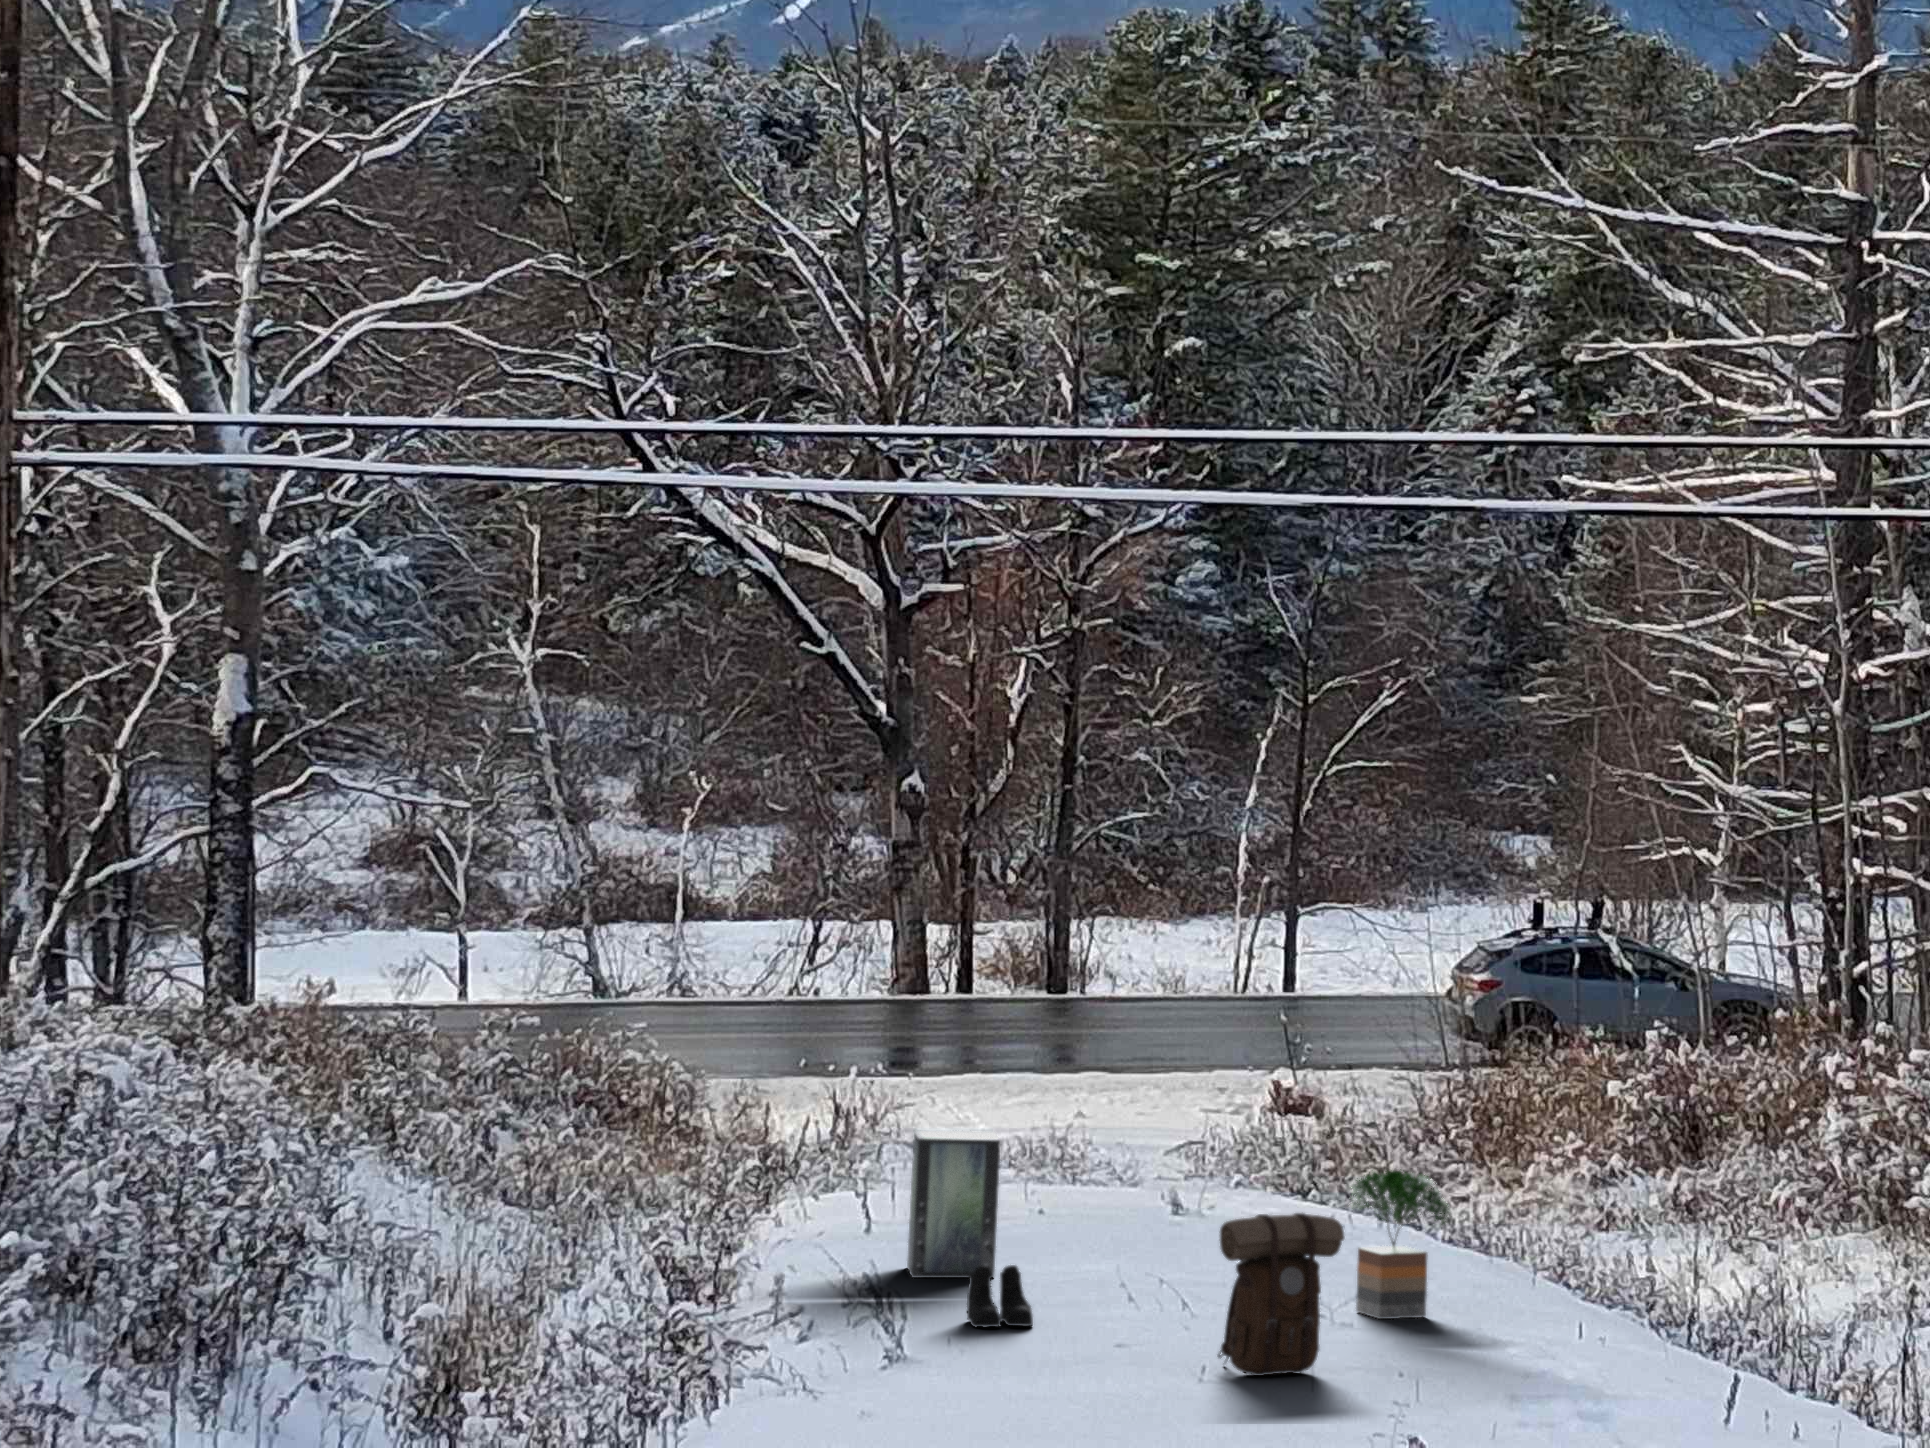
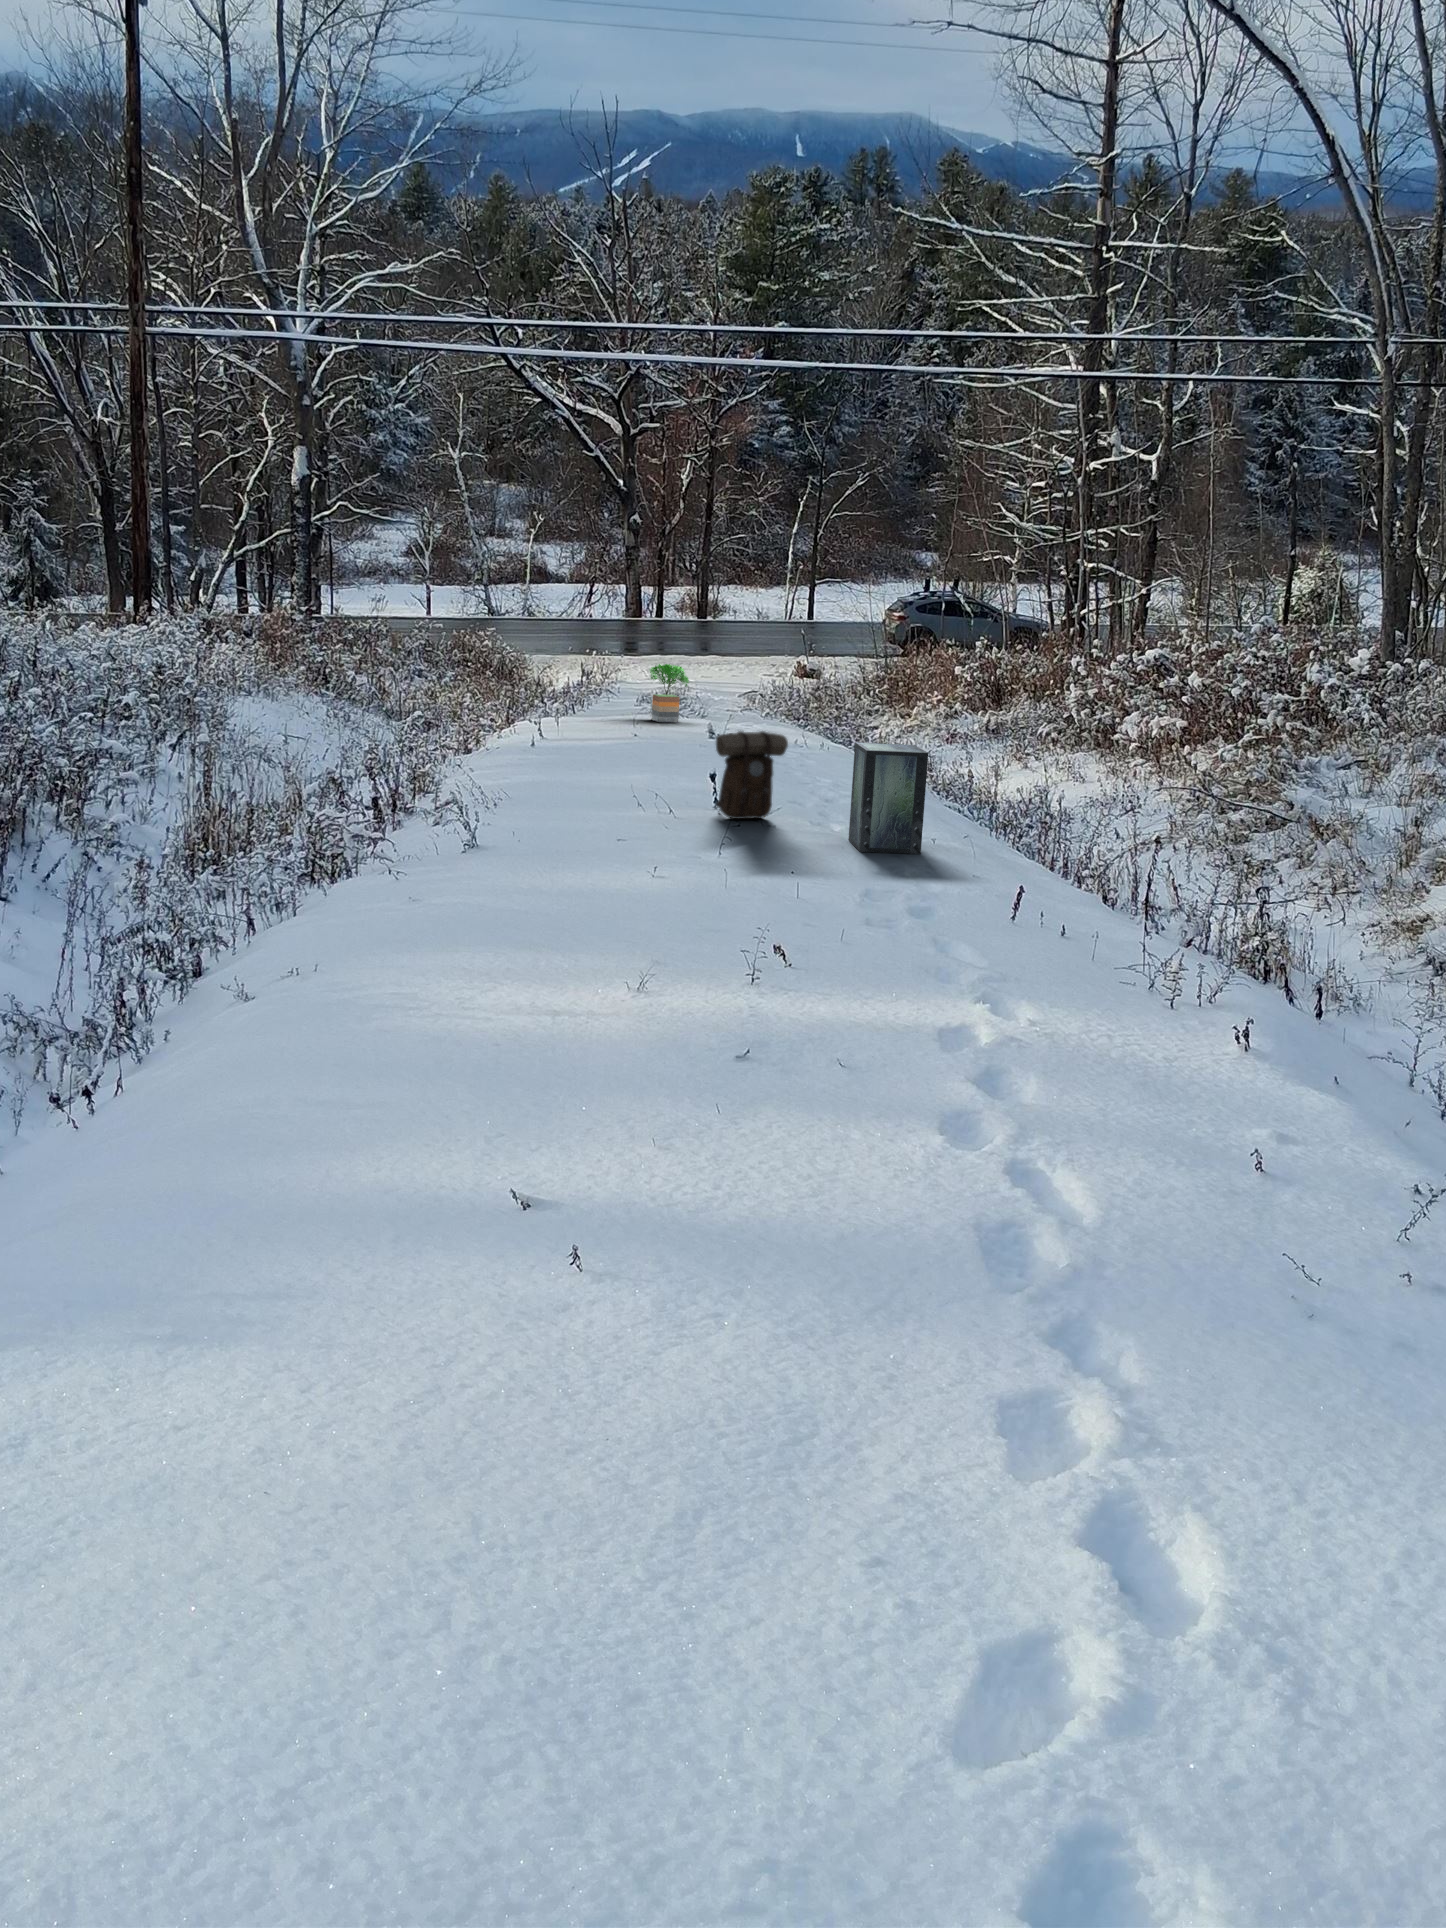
storage box: present [907,1131,1001,1278] -> present [848,742,928,854]
potted tree: present [1351,1169,1450,1319] -> present [650,664,689,722]
boots: present [967,1265,1033,1327] -> none [586,752,621,785]

